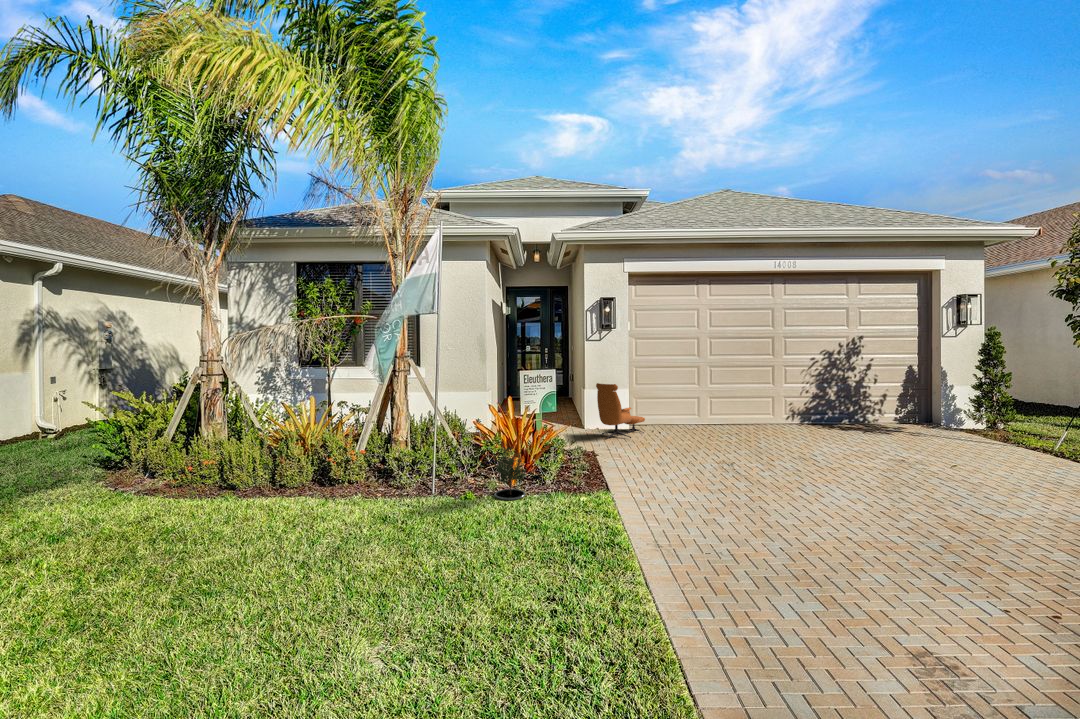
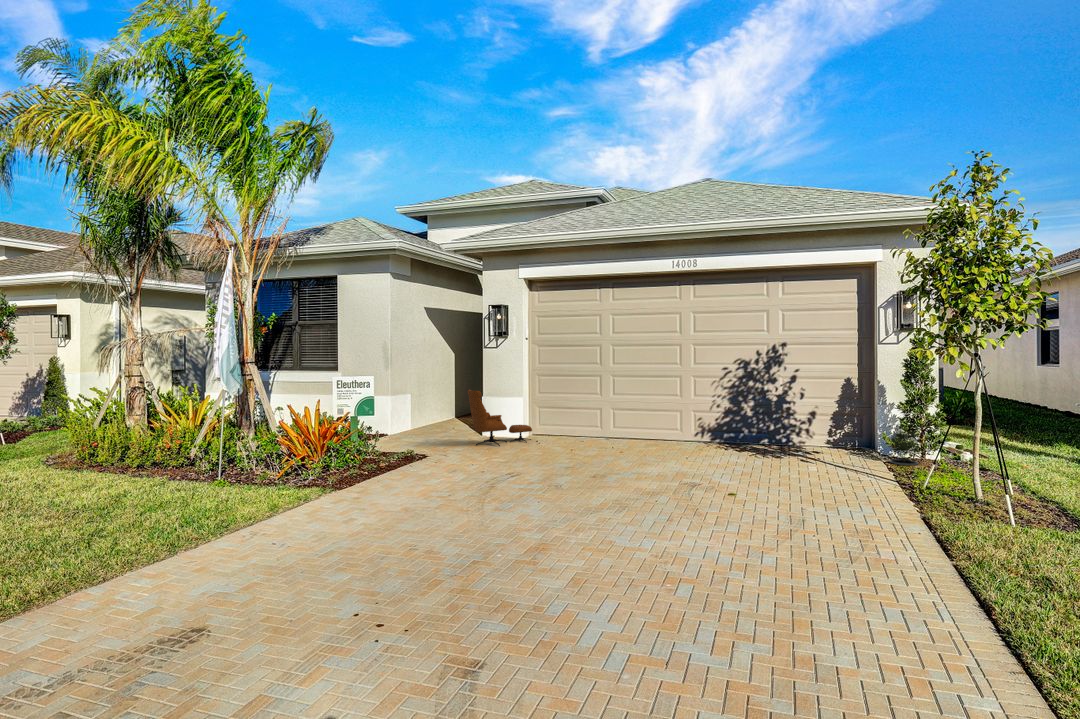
potted tree: present [495,443,525,500] -> present [890,424,918,465]

